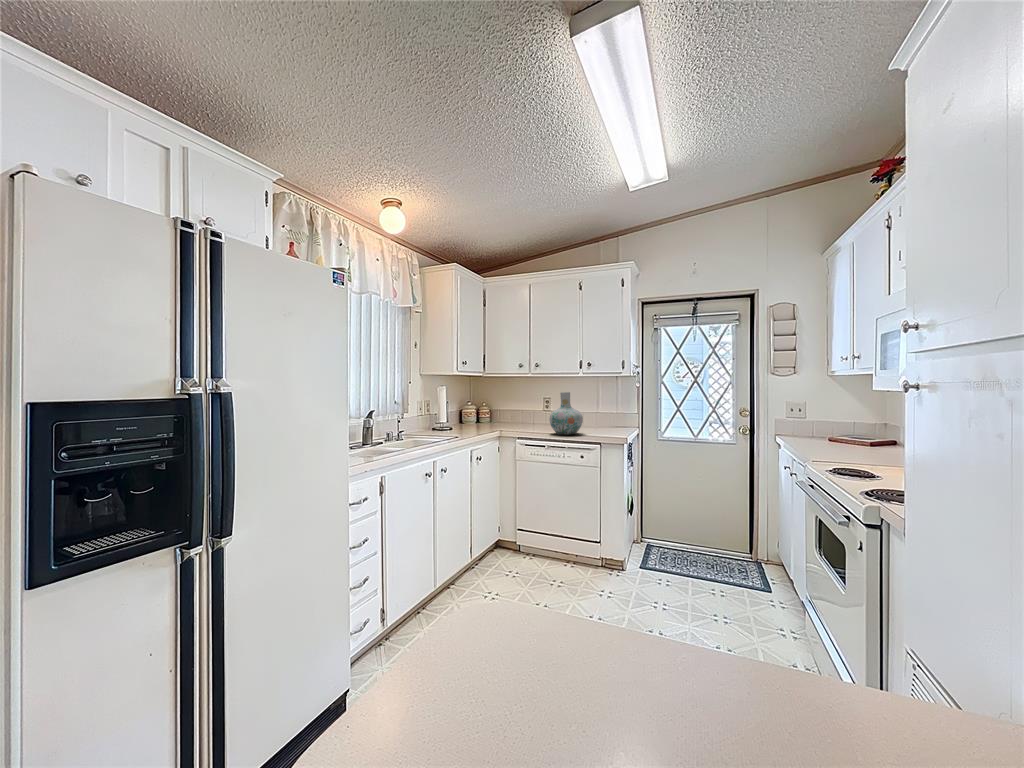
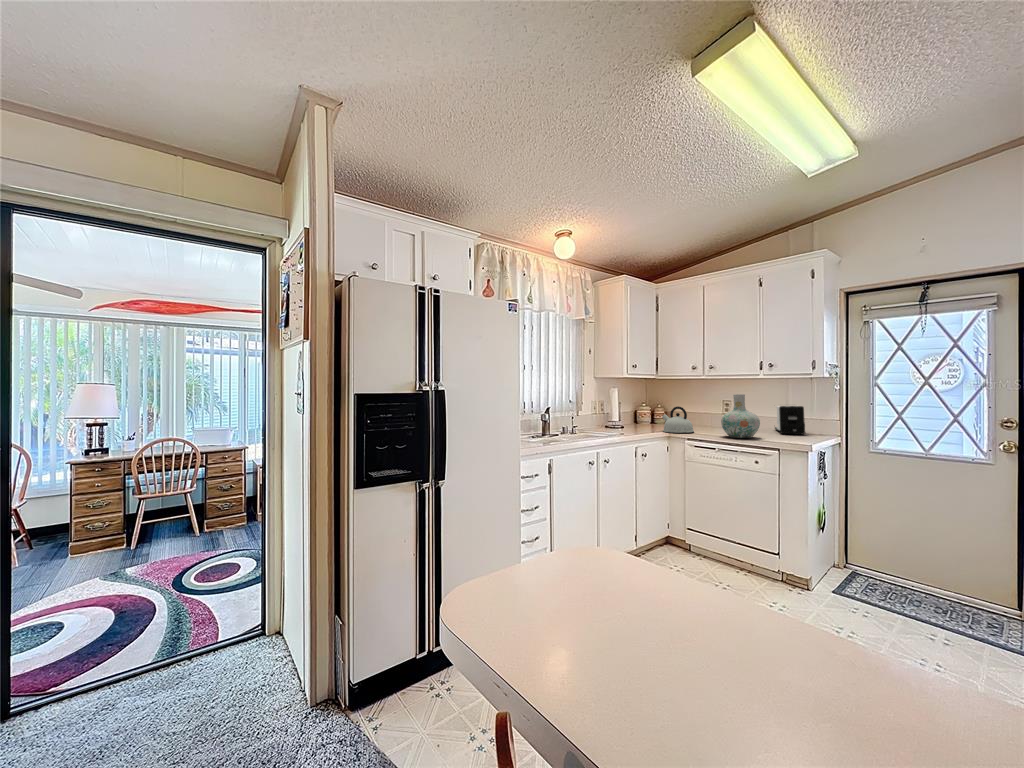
toaster: none [587,401,614,429] -> present [775,406,805,434]
kettle: none [491,405,523,432] -> present [662,406,694,433]

